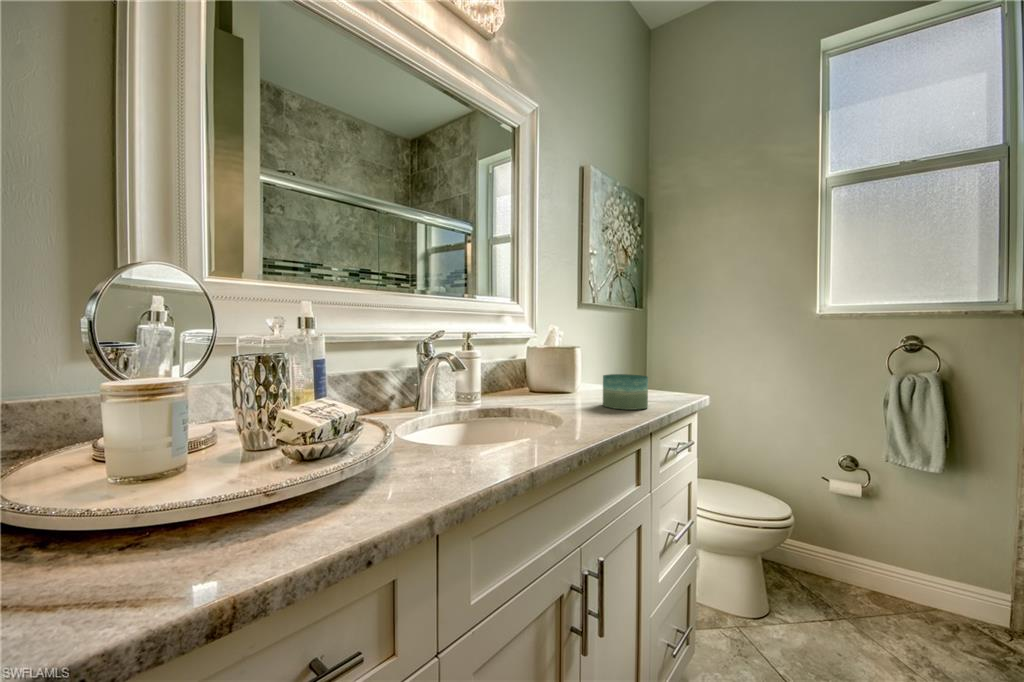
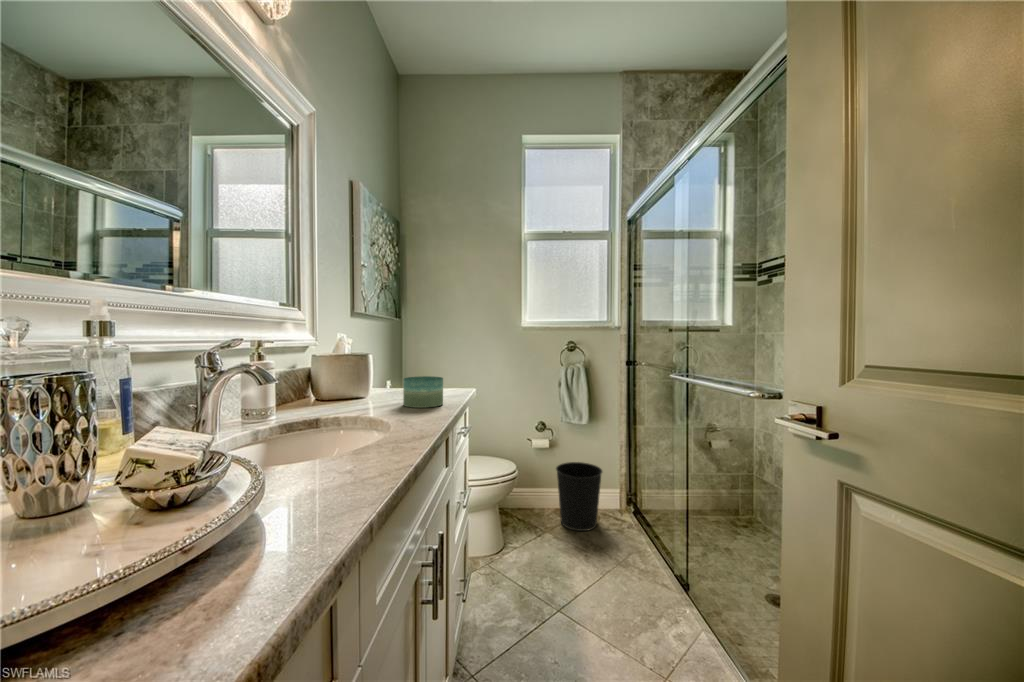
wastebasket: none [867,525,965,642] -> present [556,462,602,531]

